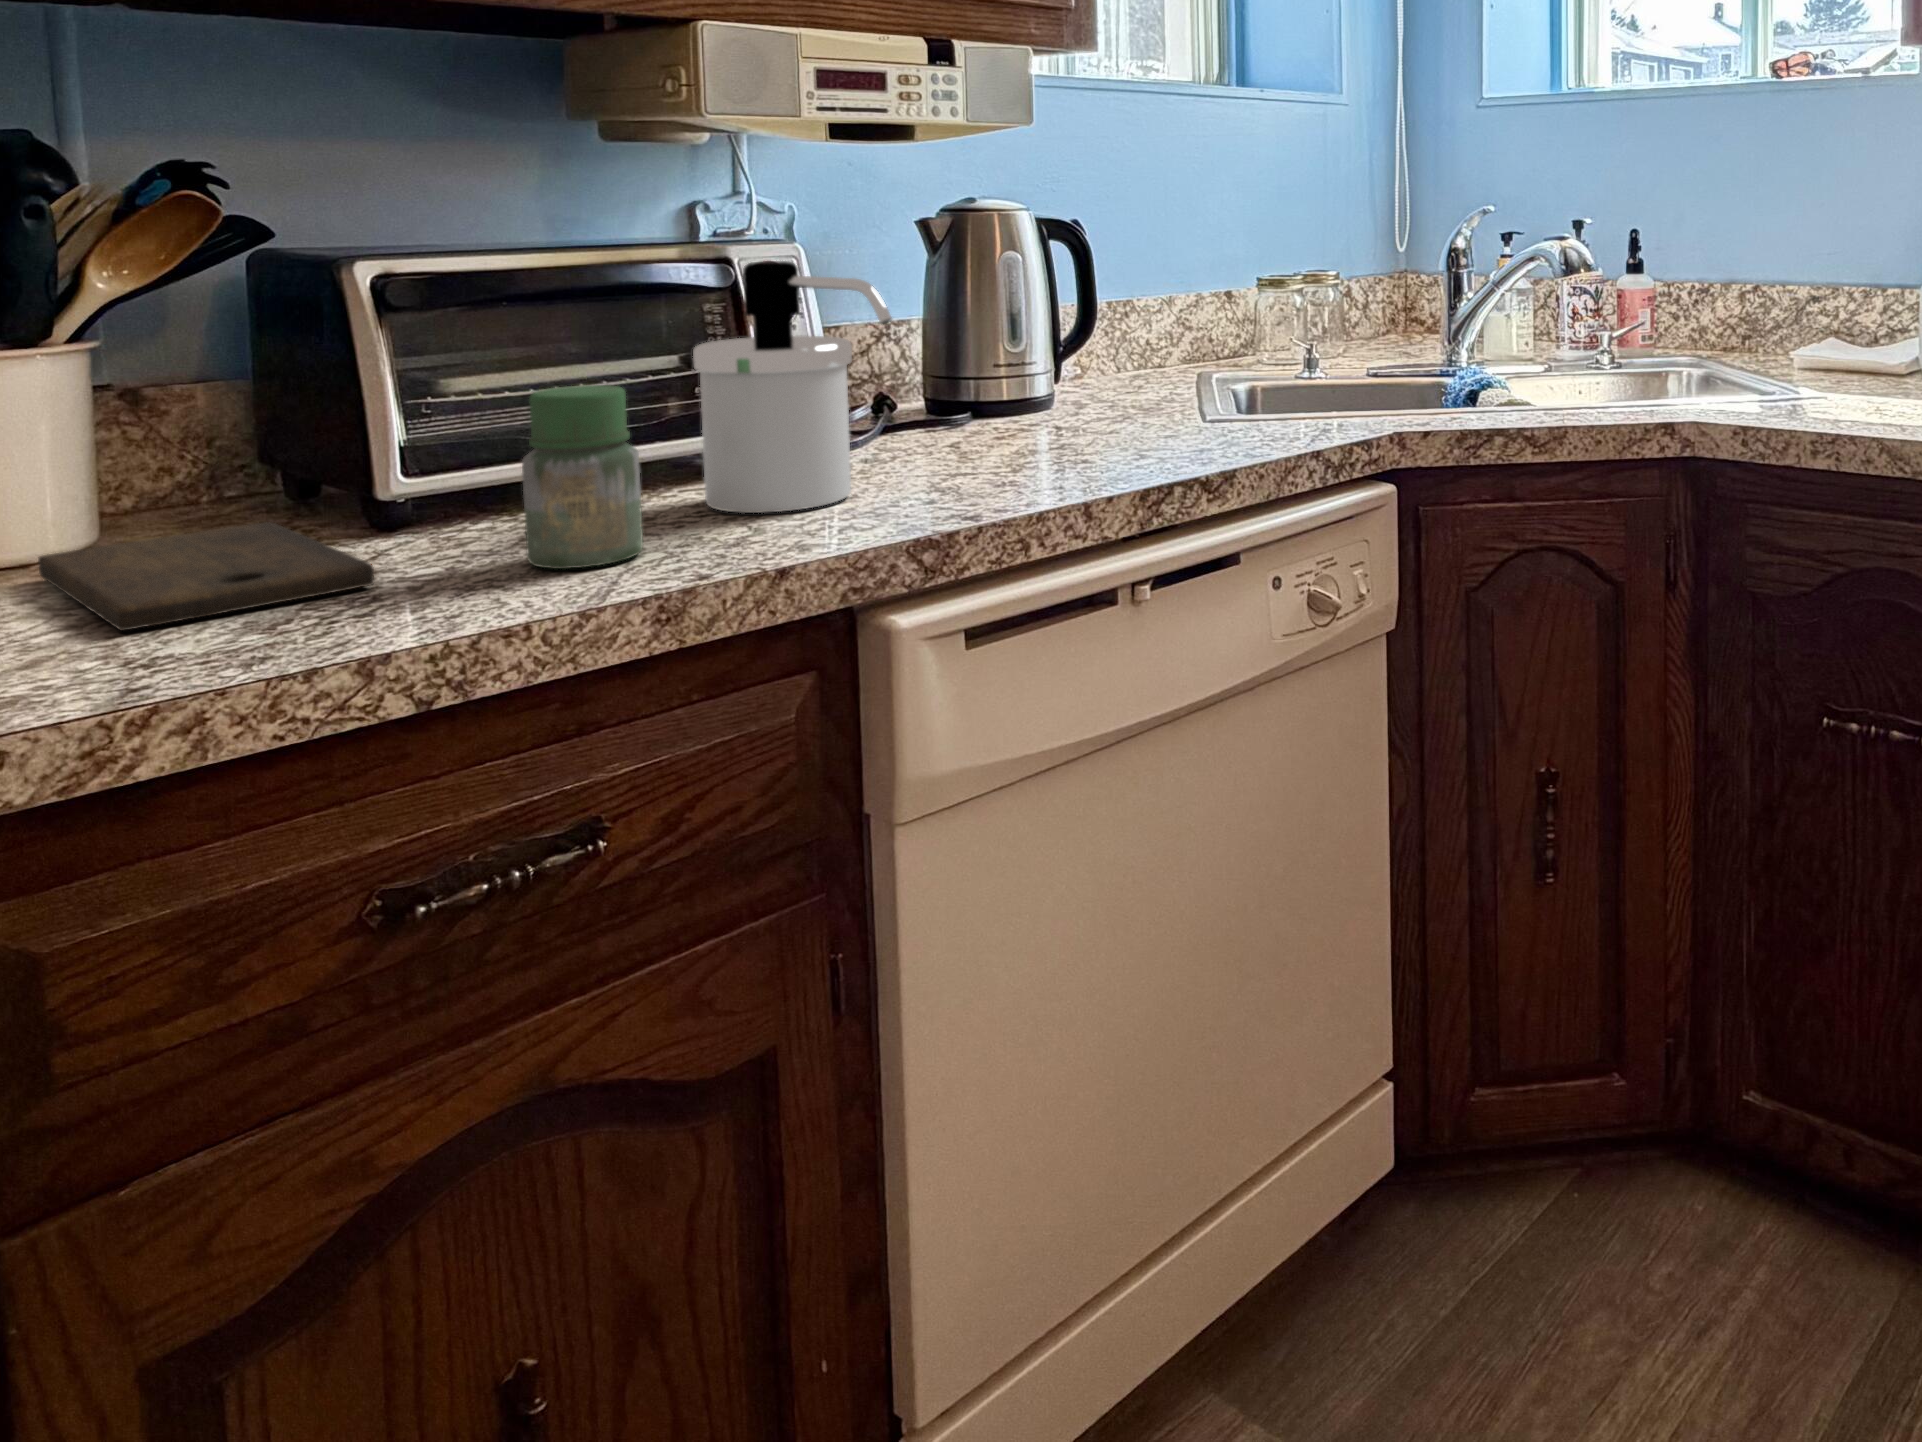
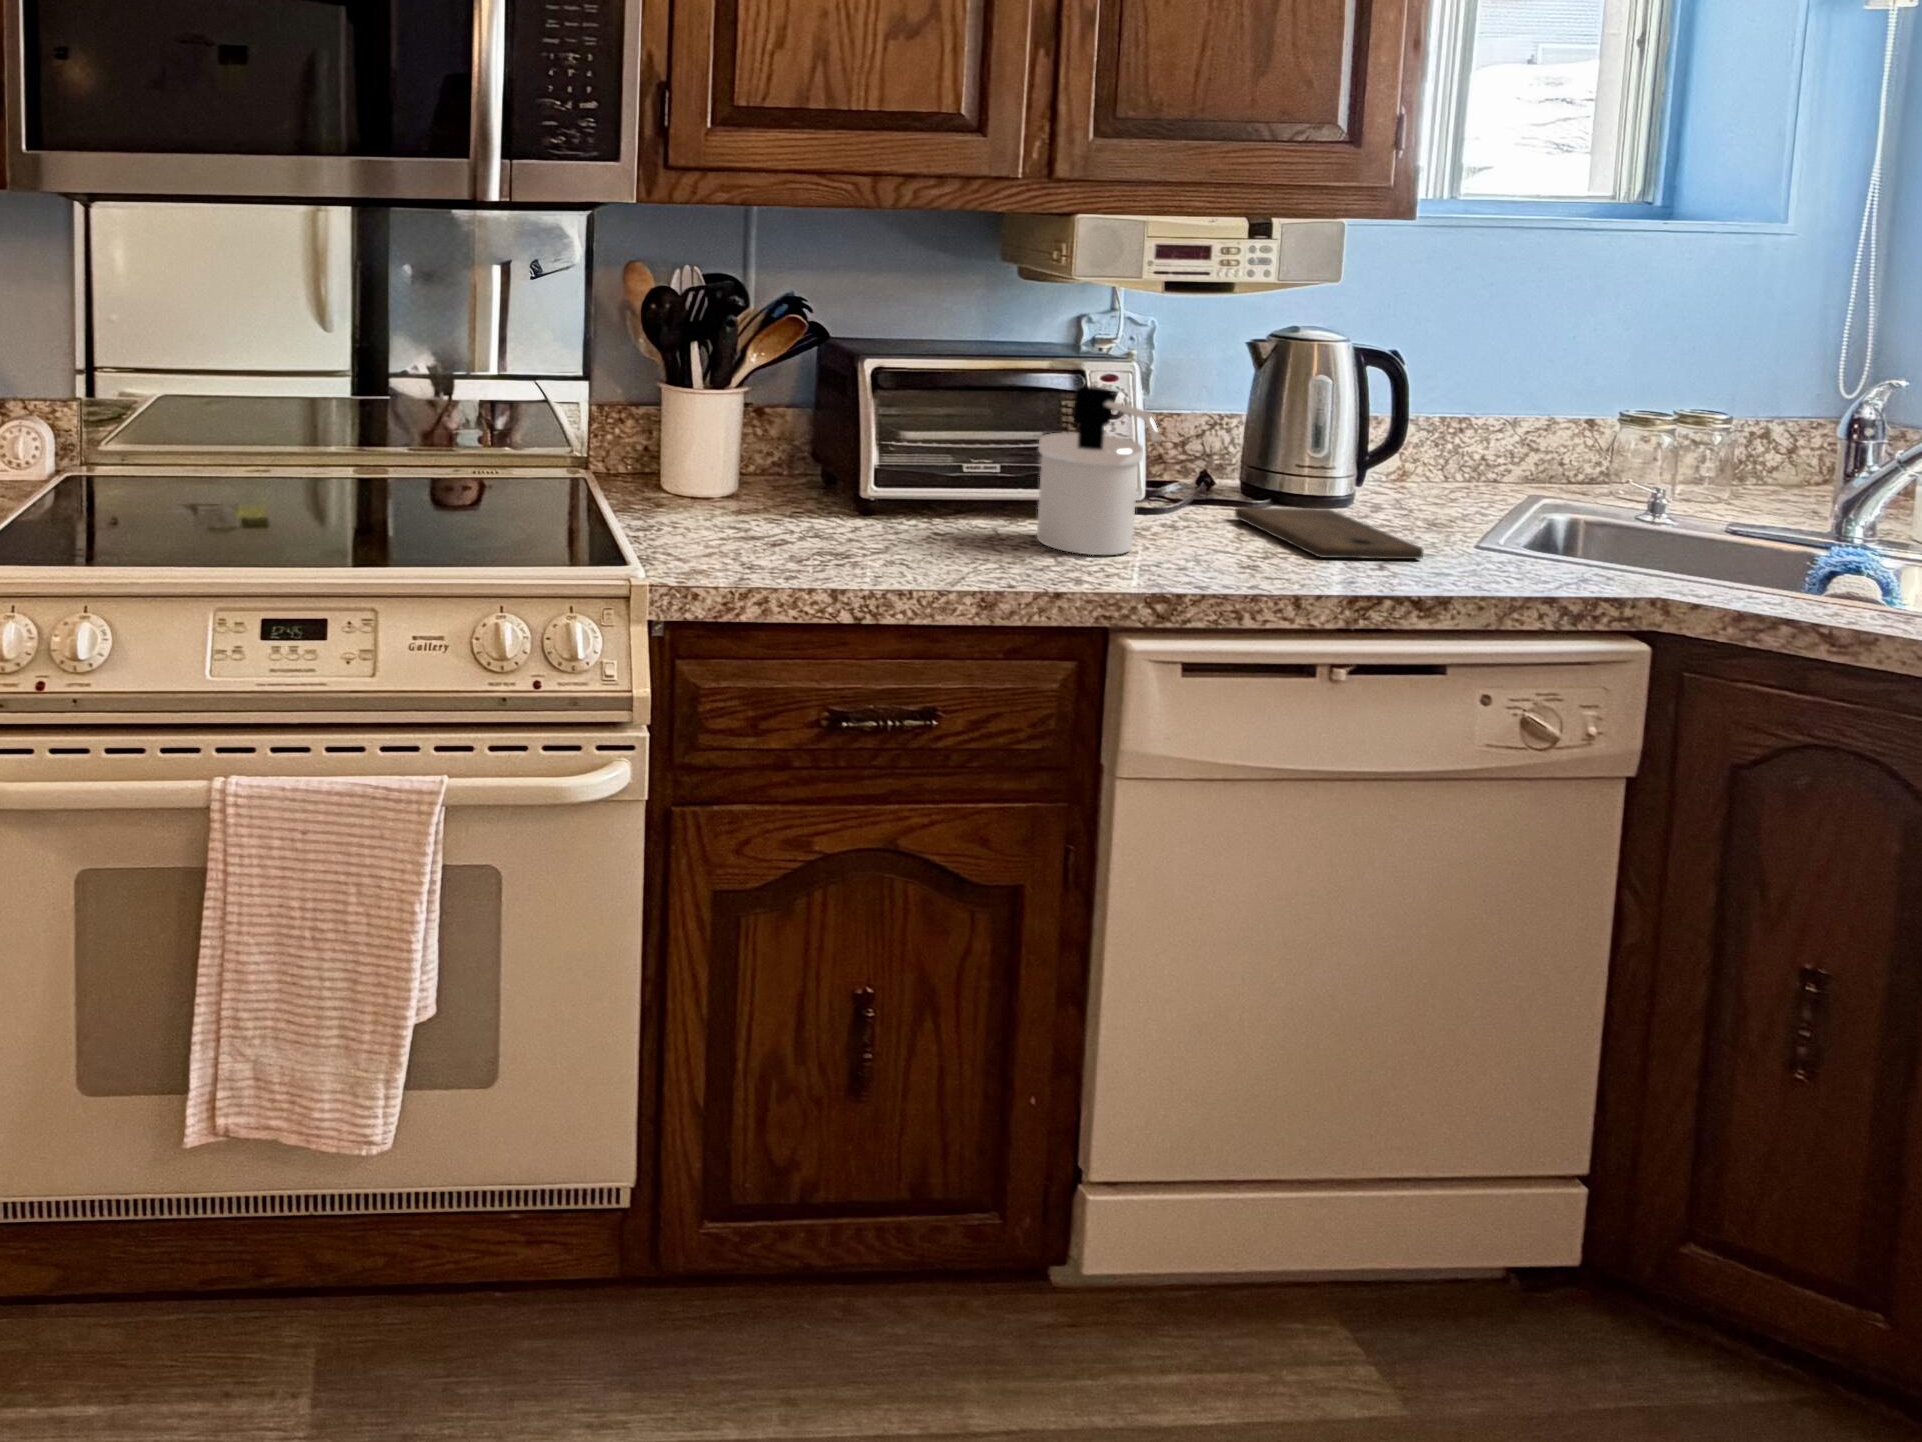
jar: present [522,385,643,569] -> none [923,456,989,565]
cutting board: present [38,522,374,630] -> present [1235,507,1424,559]

